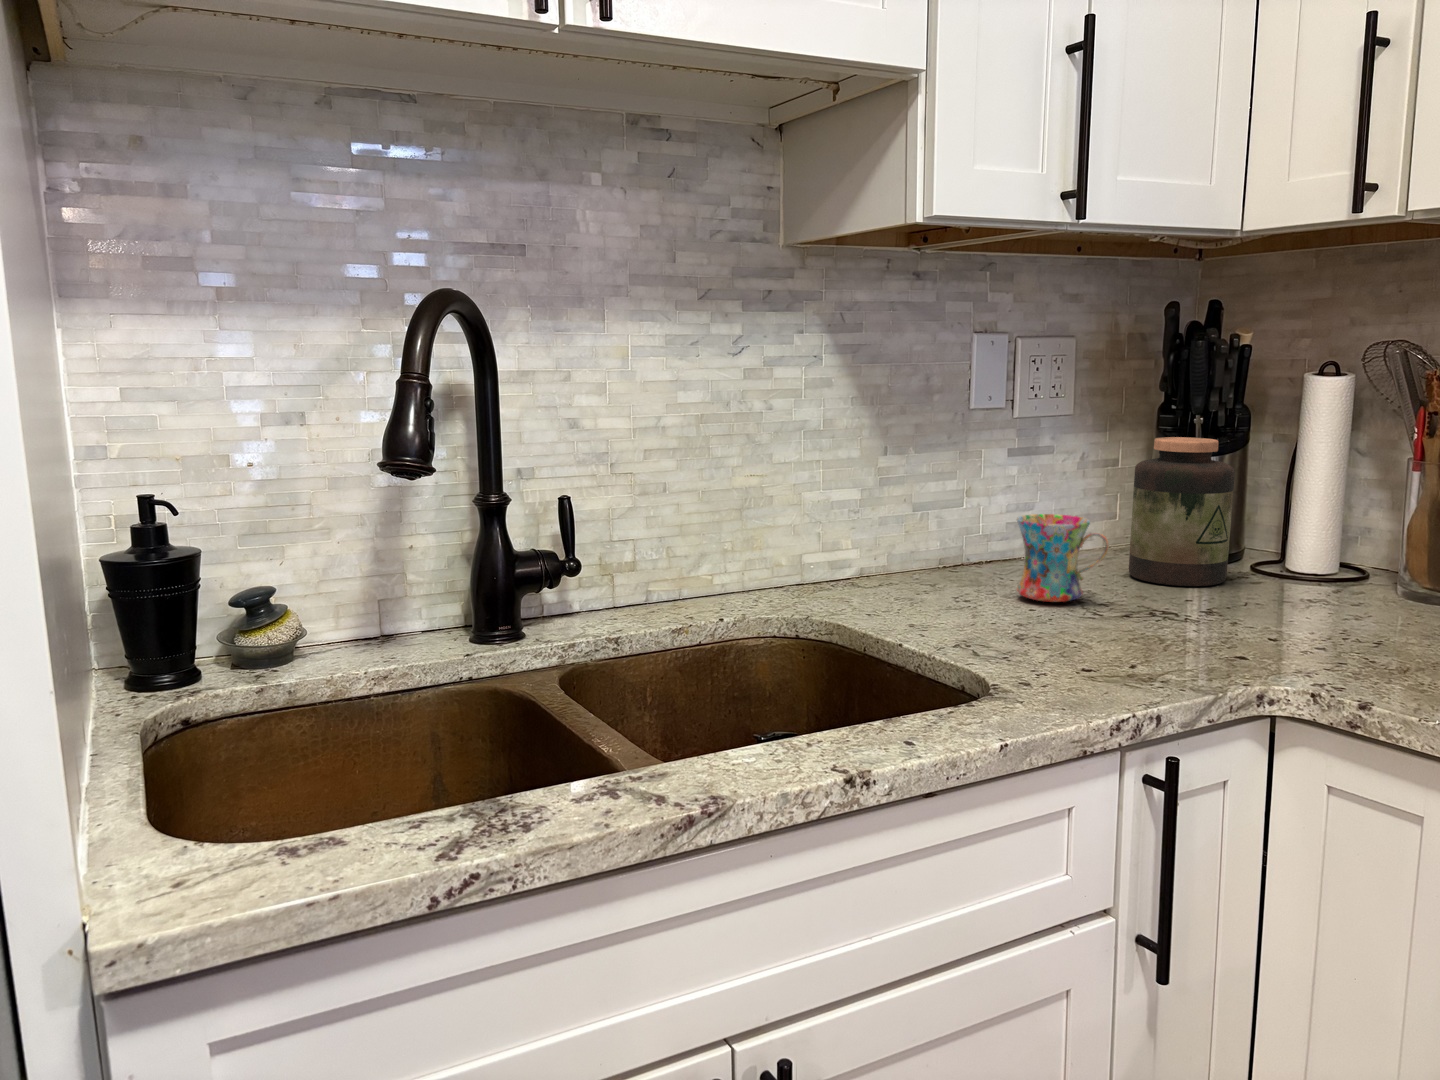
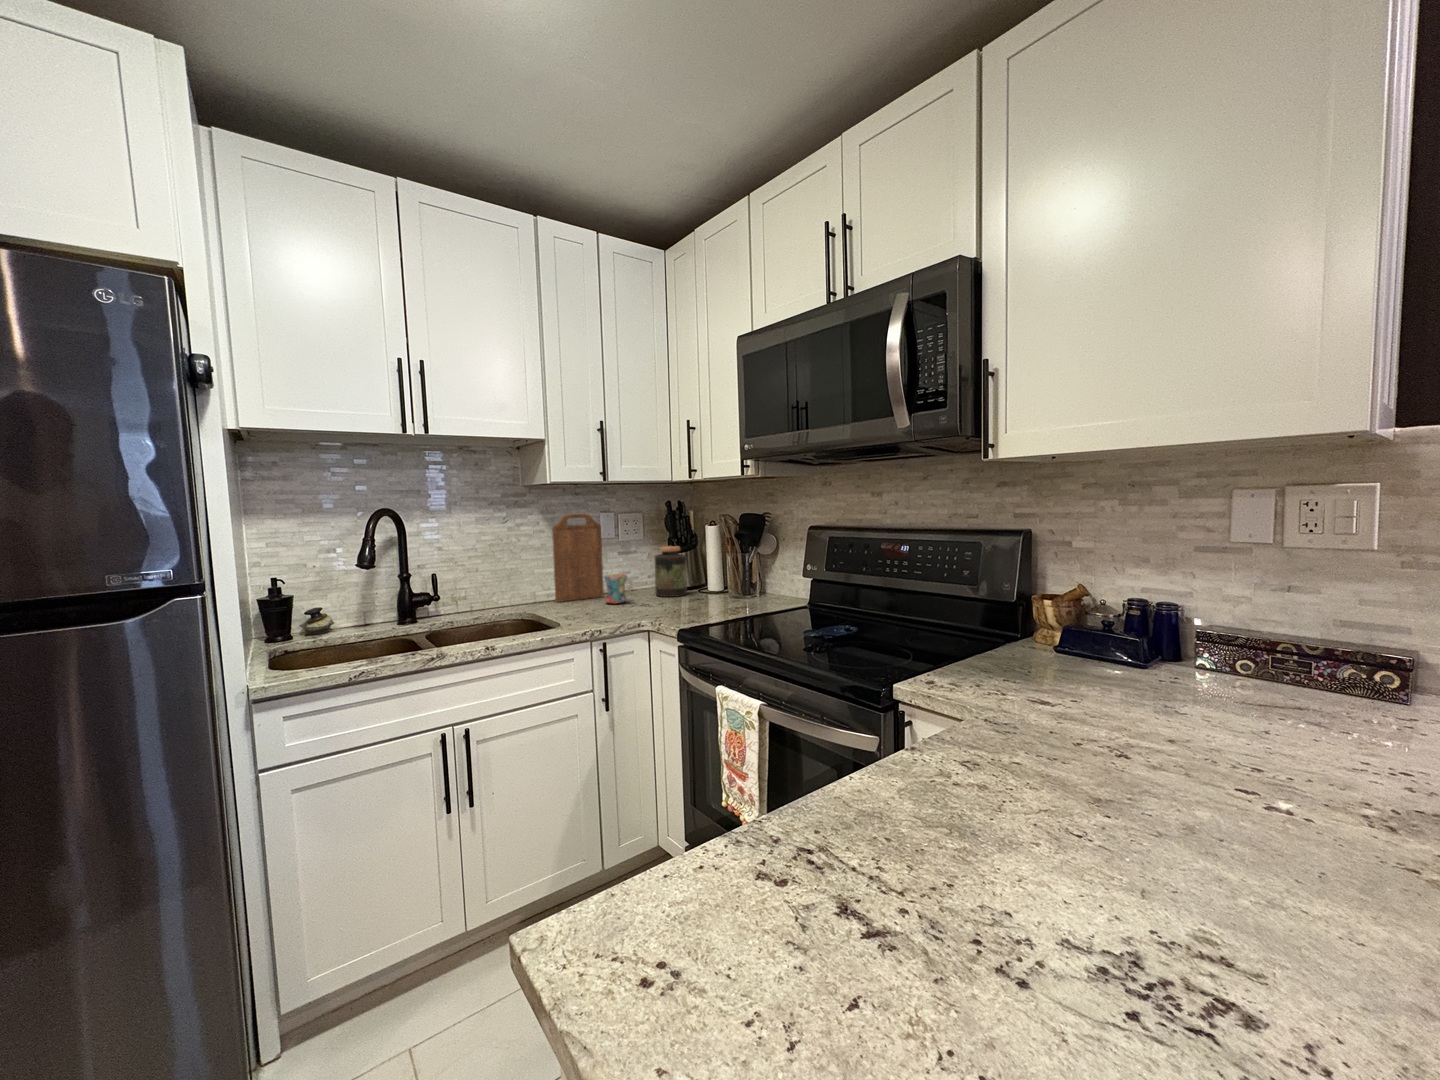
cutting board: none [856,333,984,584] -> present [552,513,604,602]

